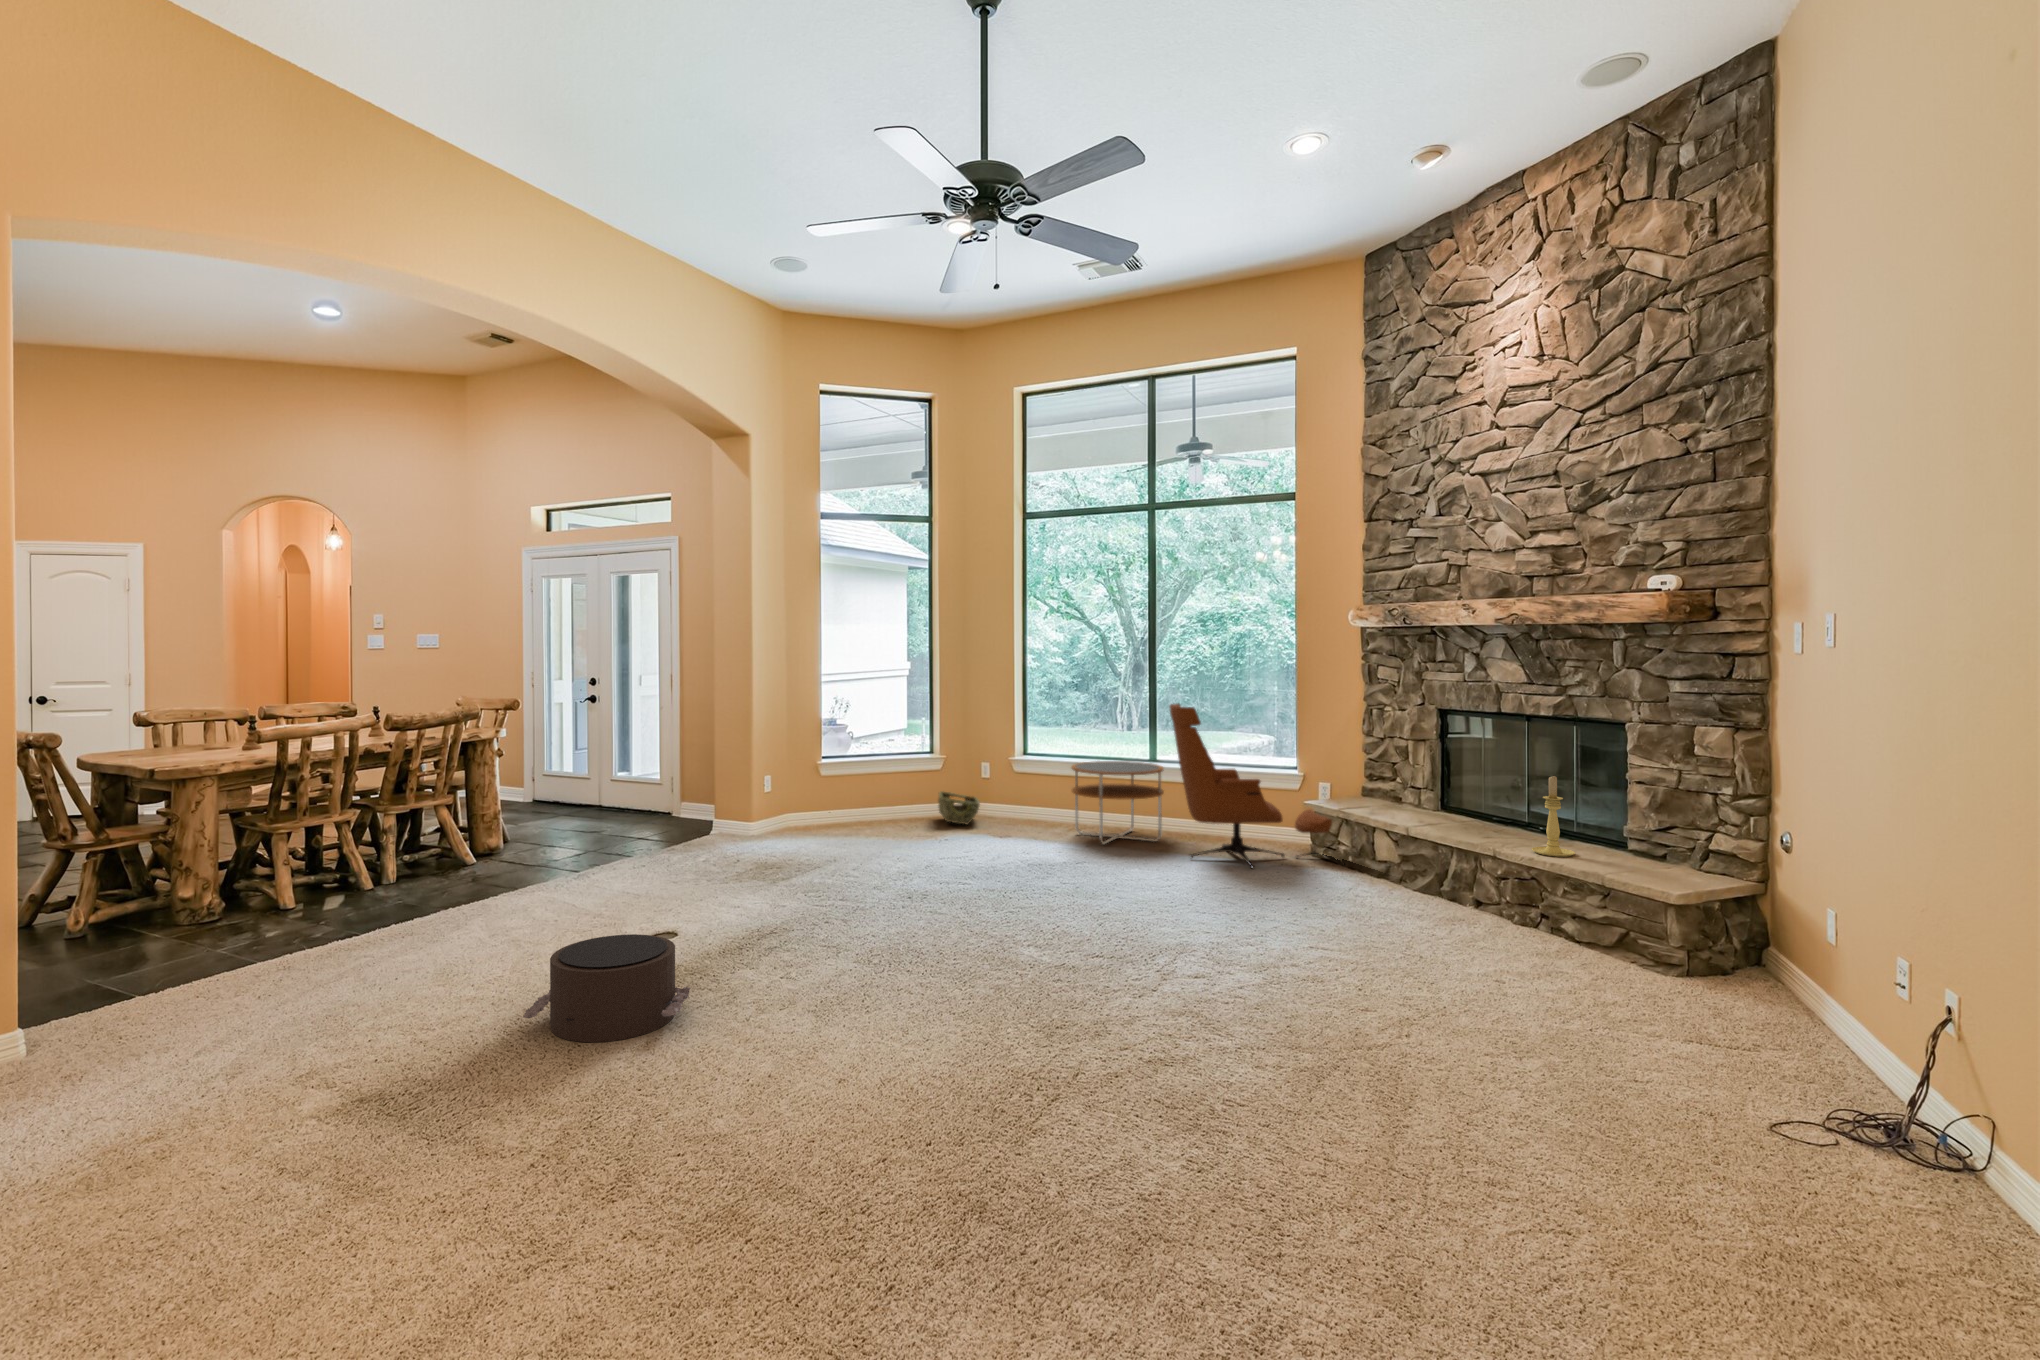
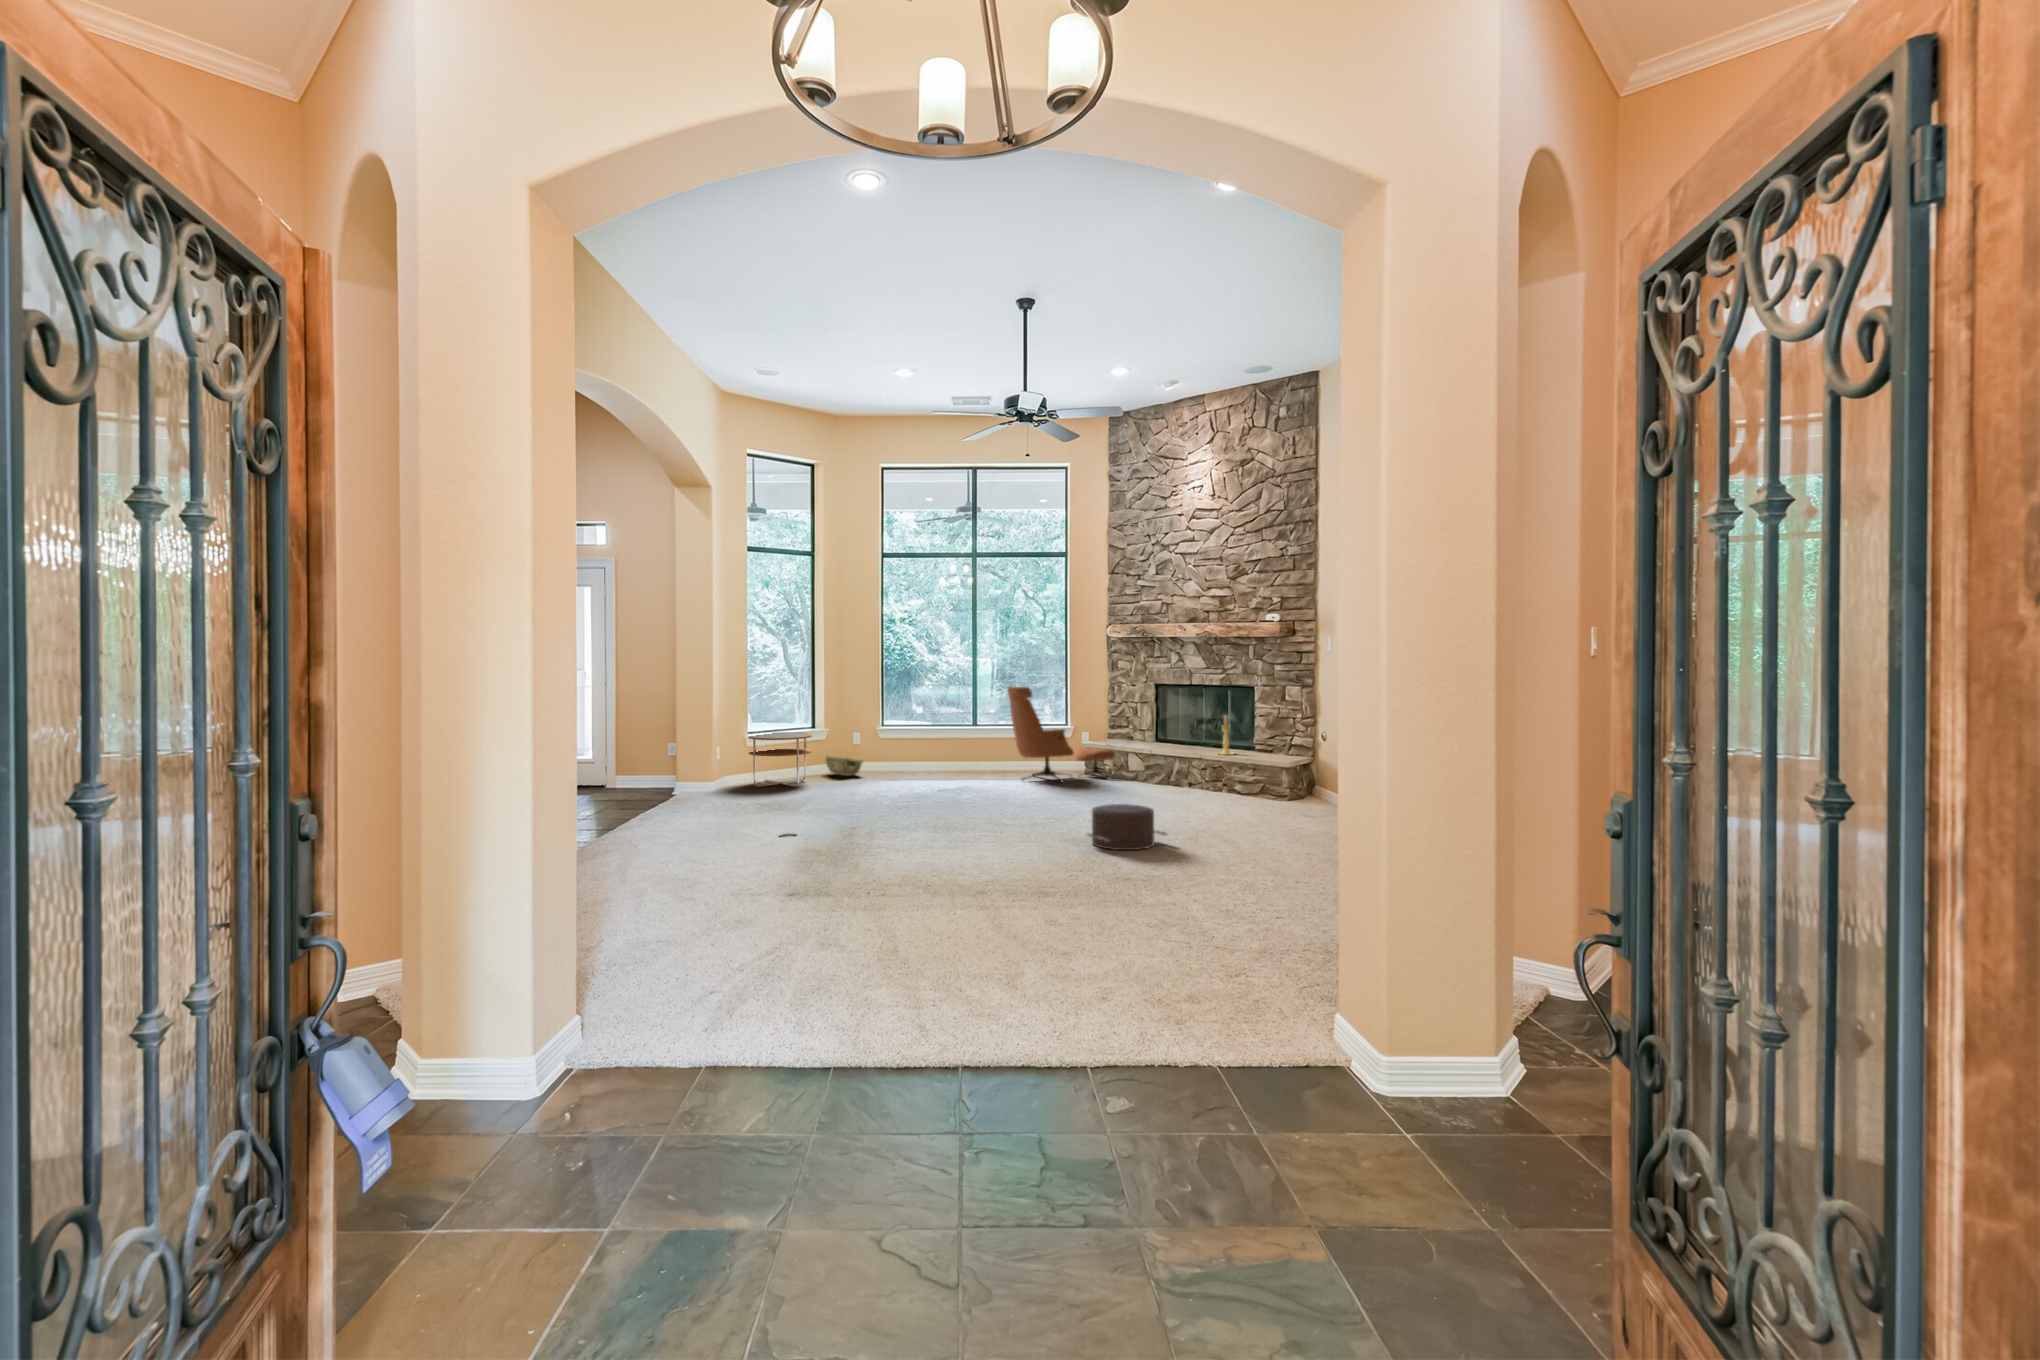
side table: present [1072,761,1164,845] -> present [748,732,812,787]
pouf: present [523,934,691,1042] -> present [1087,804,1168,850]

